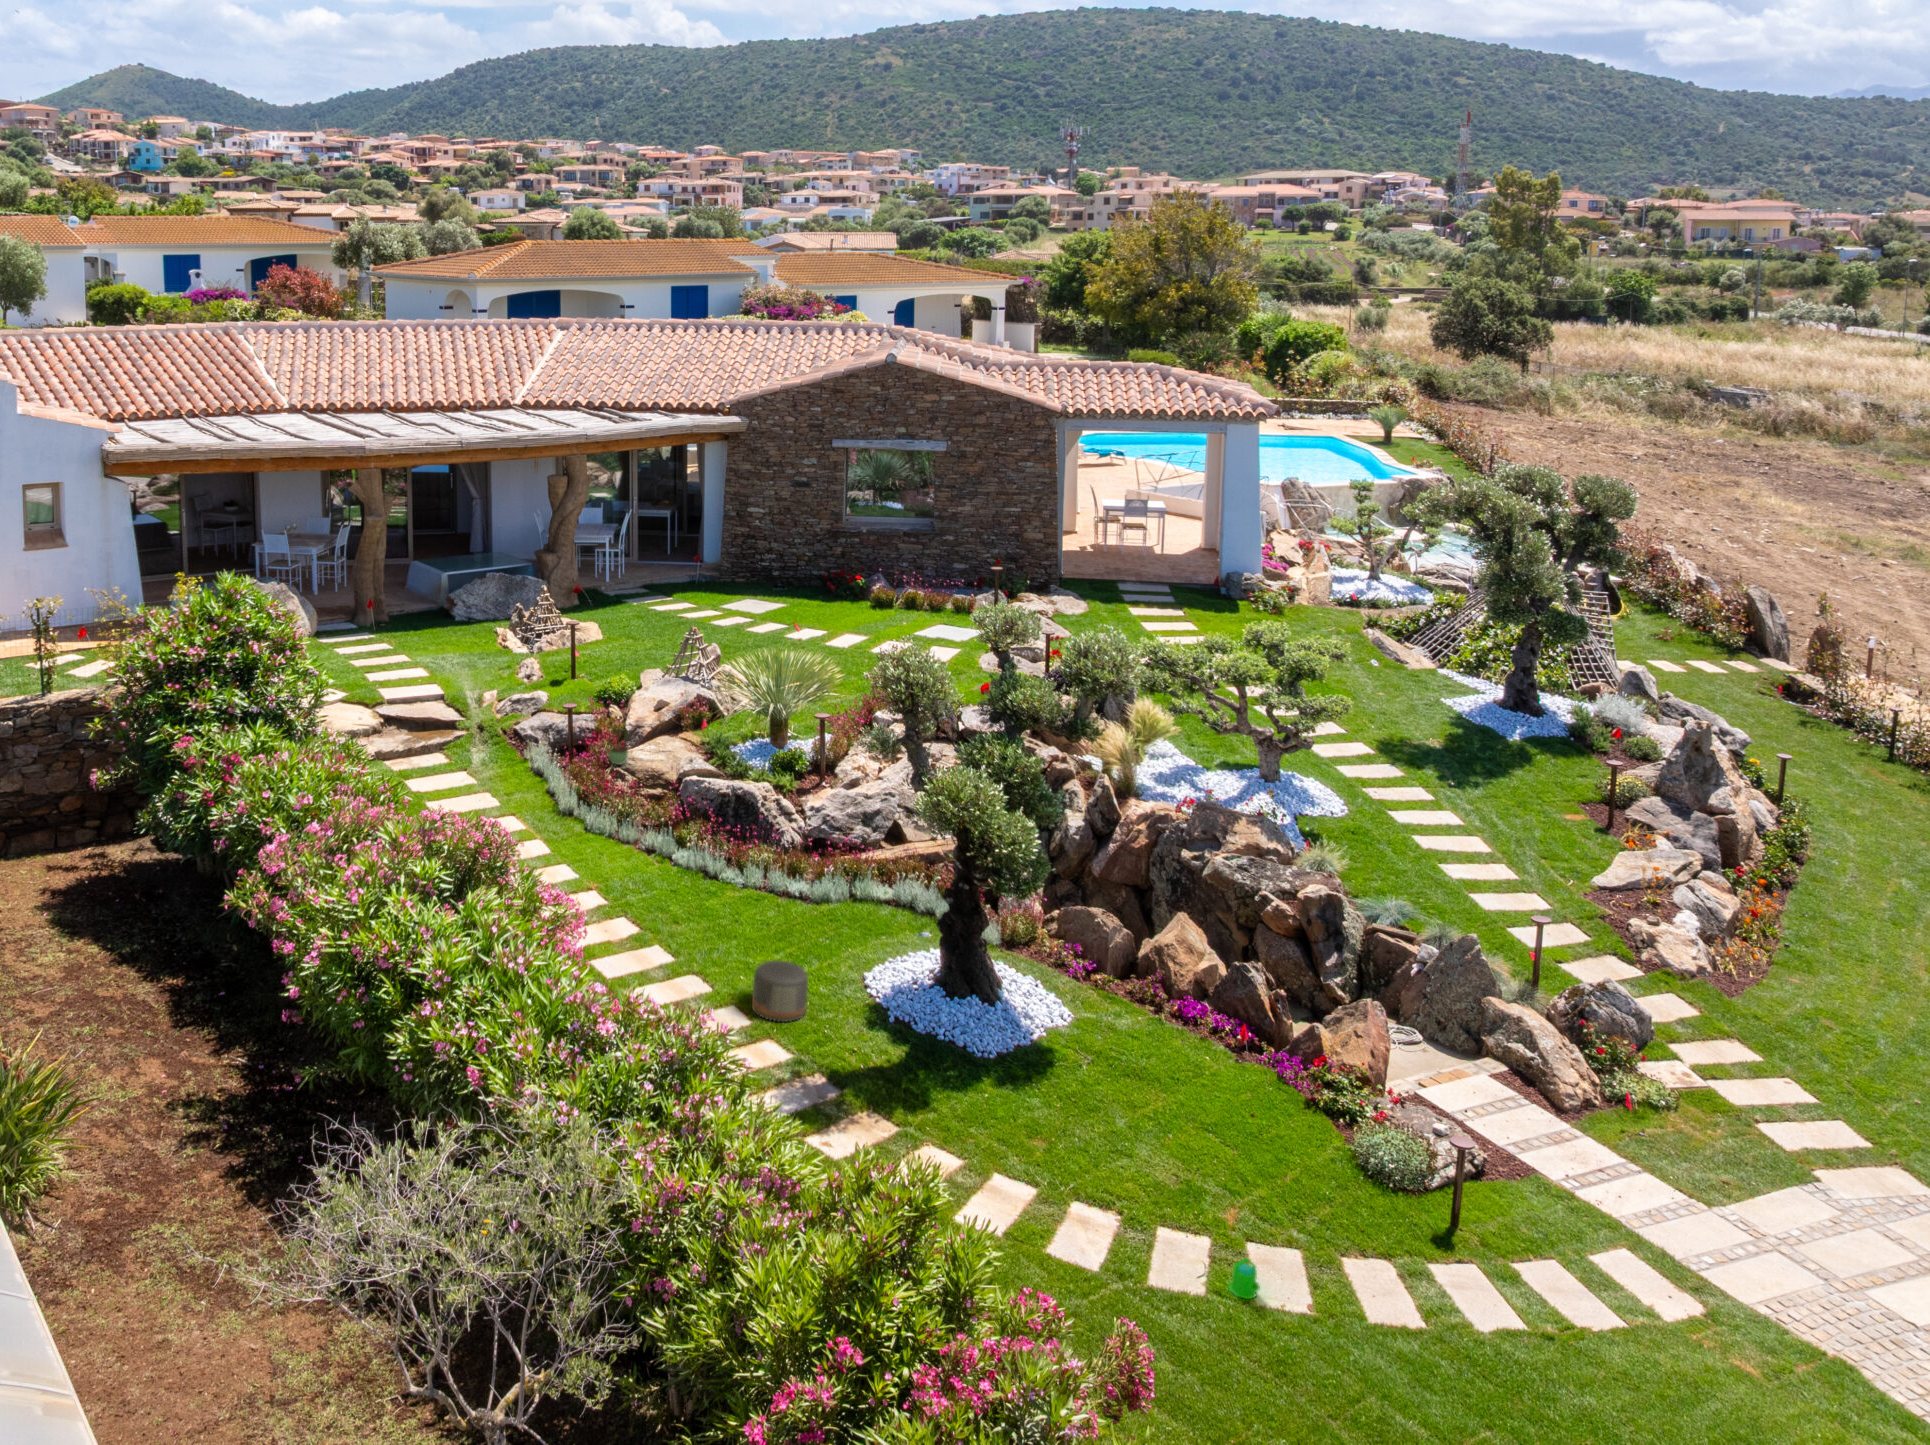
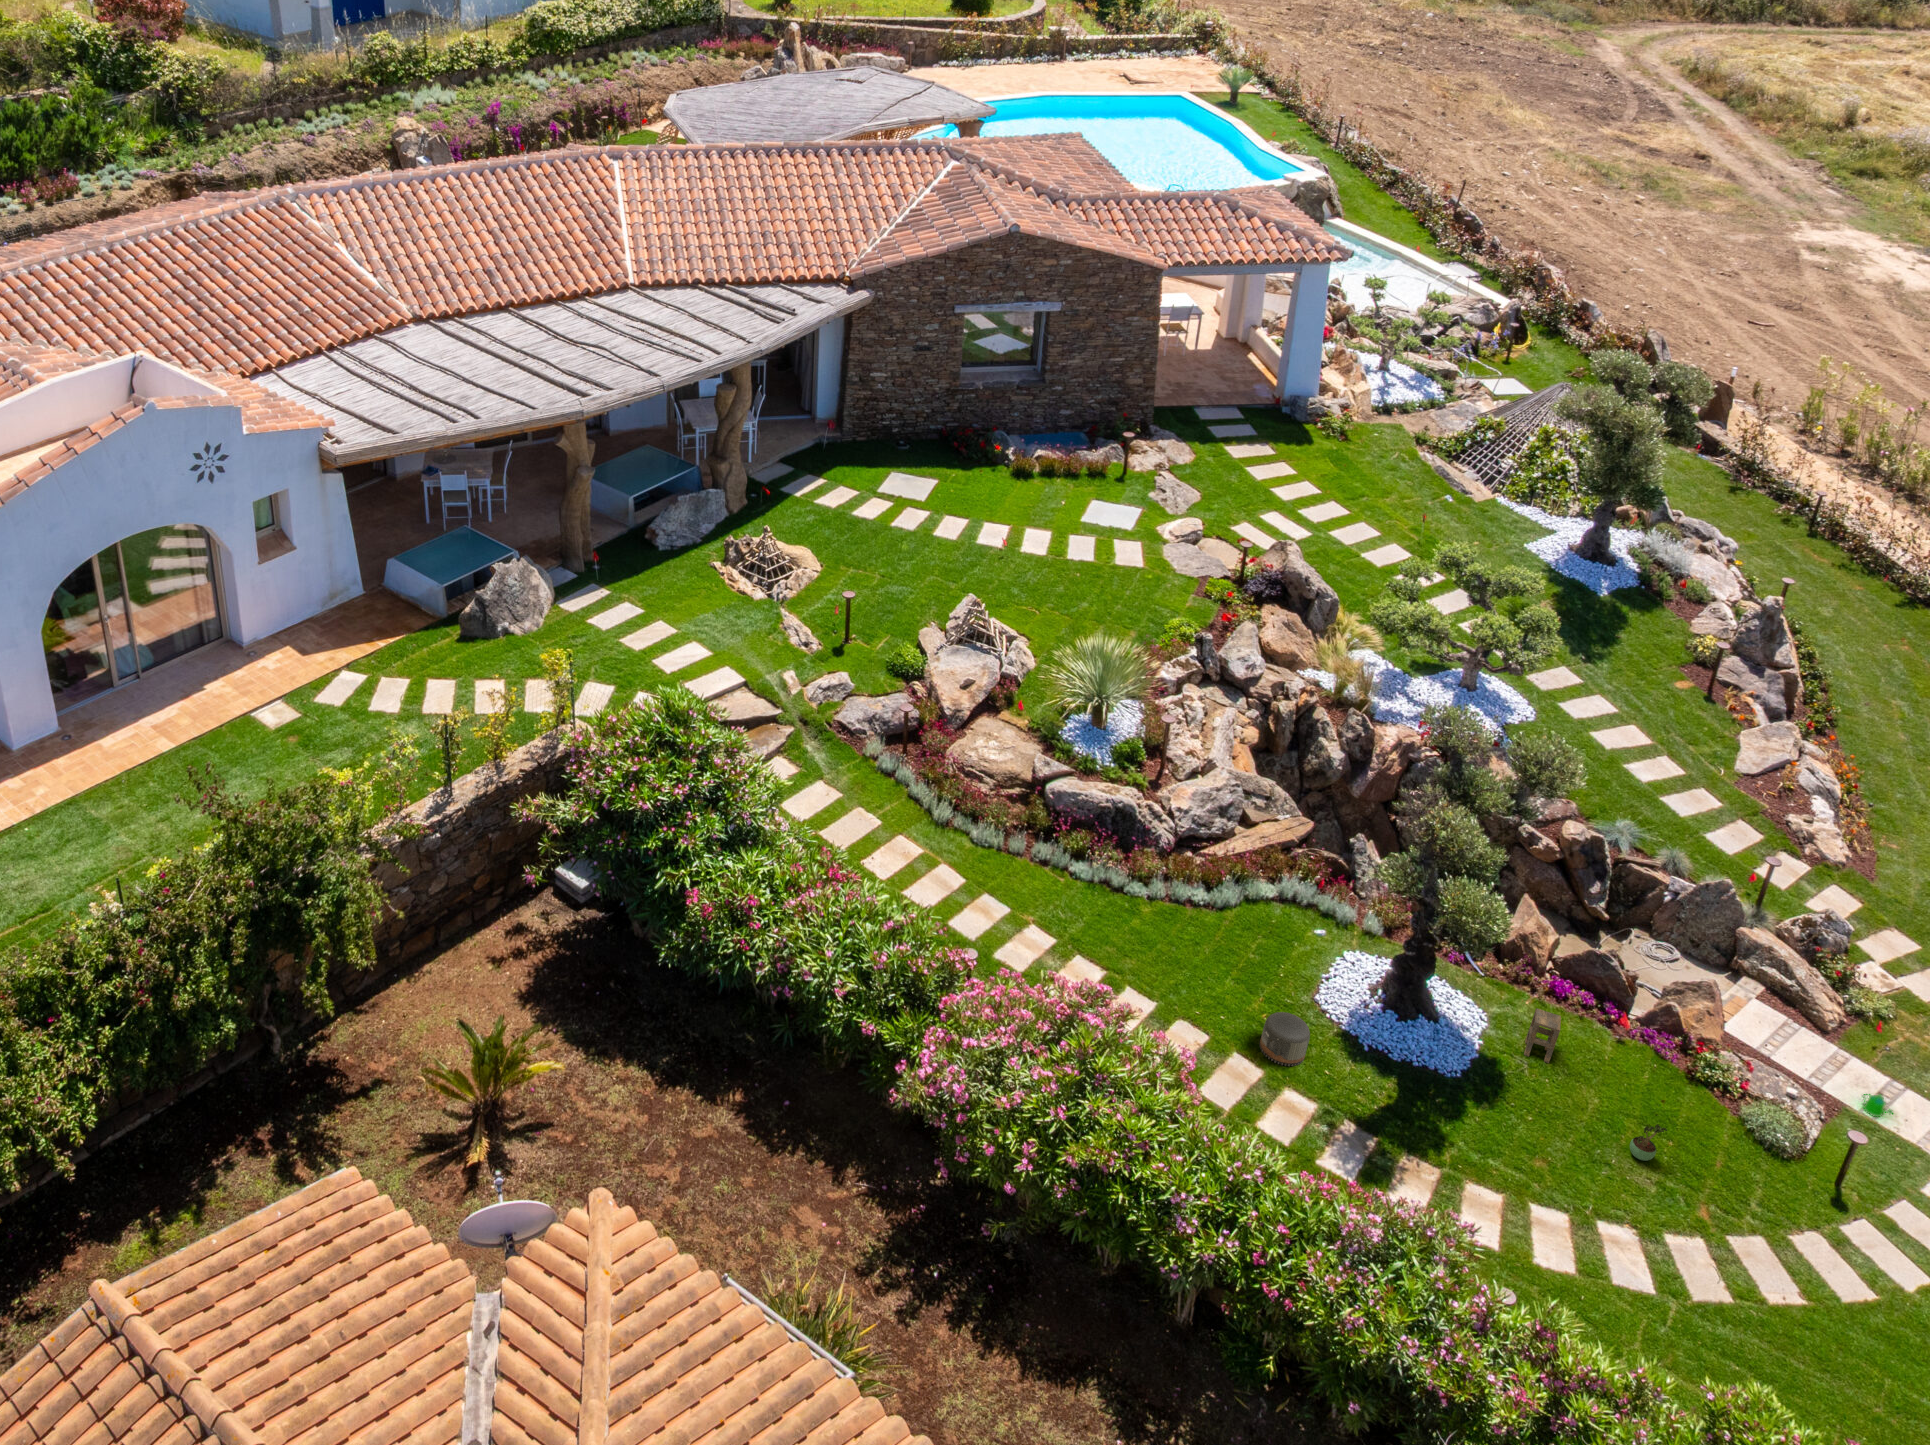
potted plant: present [607,727,633,765] -> present [1630,1124,1667,1161]
side table: none [1098,998,1144,1071] -> present [1524,1008,1561,1063]
watering can: present [1229,1258,1260,1299] -> present [1863,1094,1893,1117]

